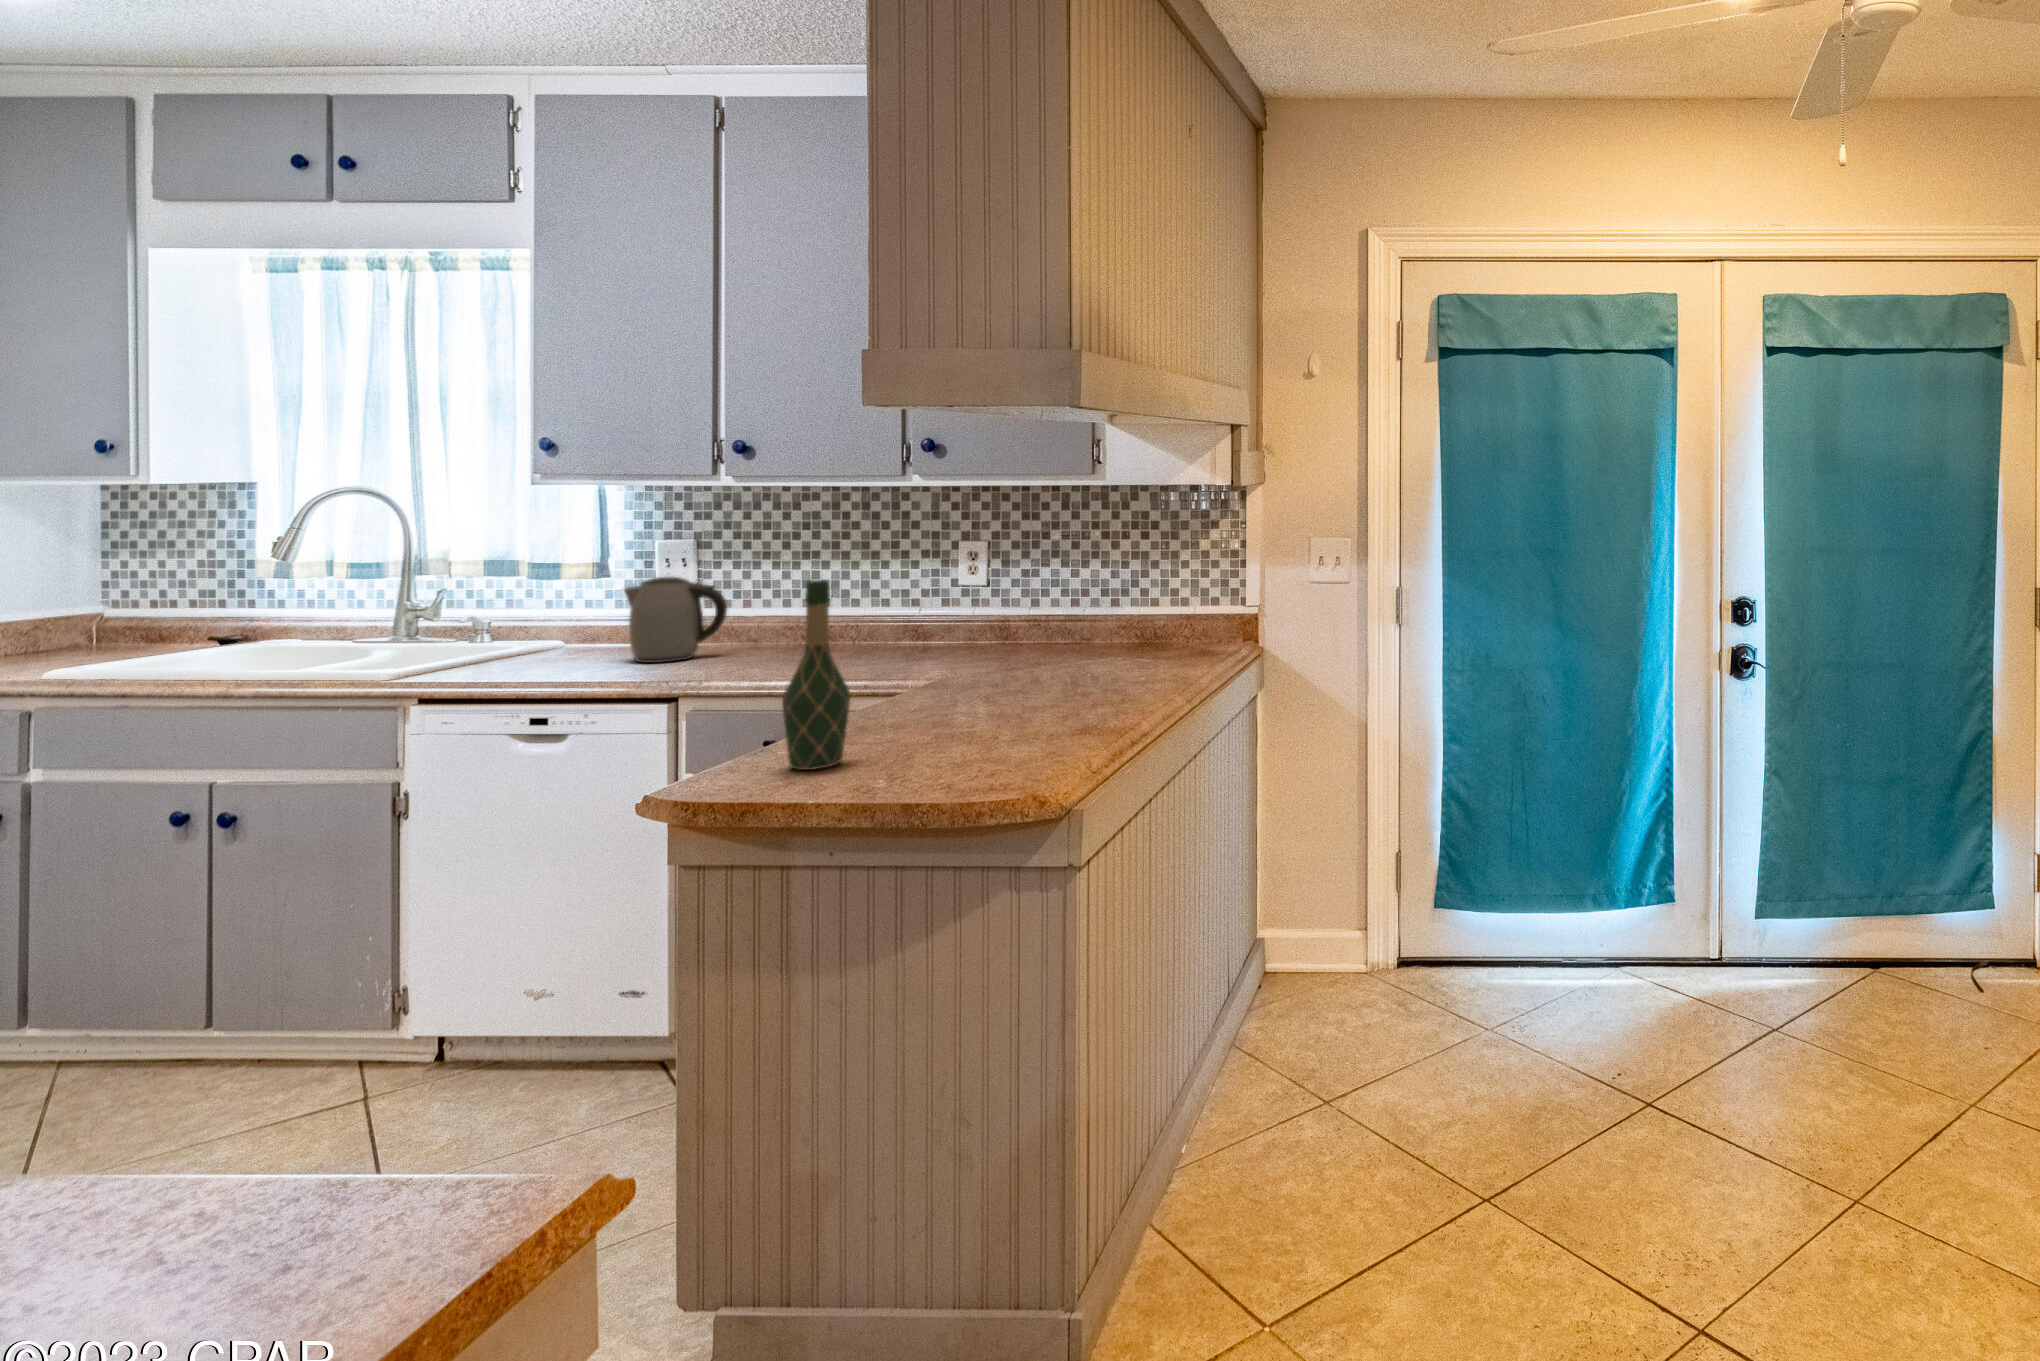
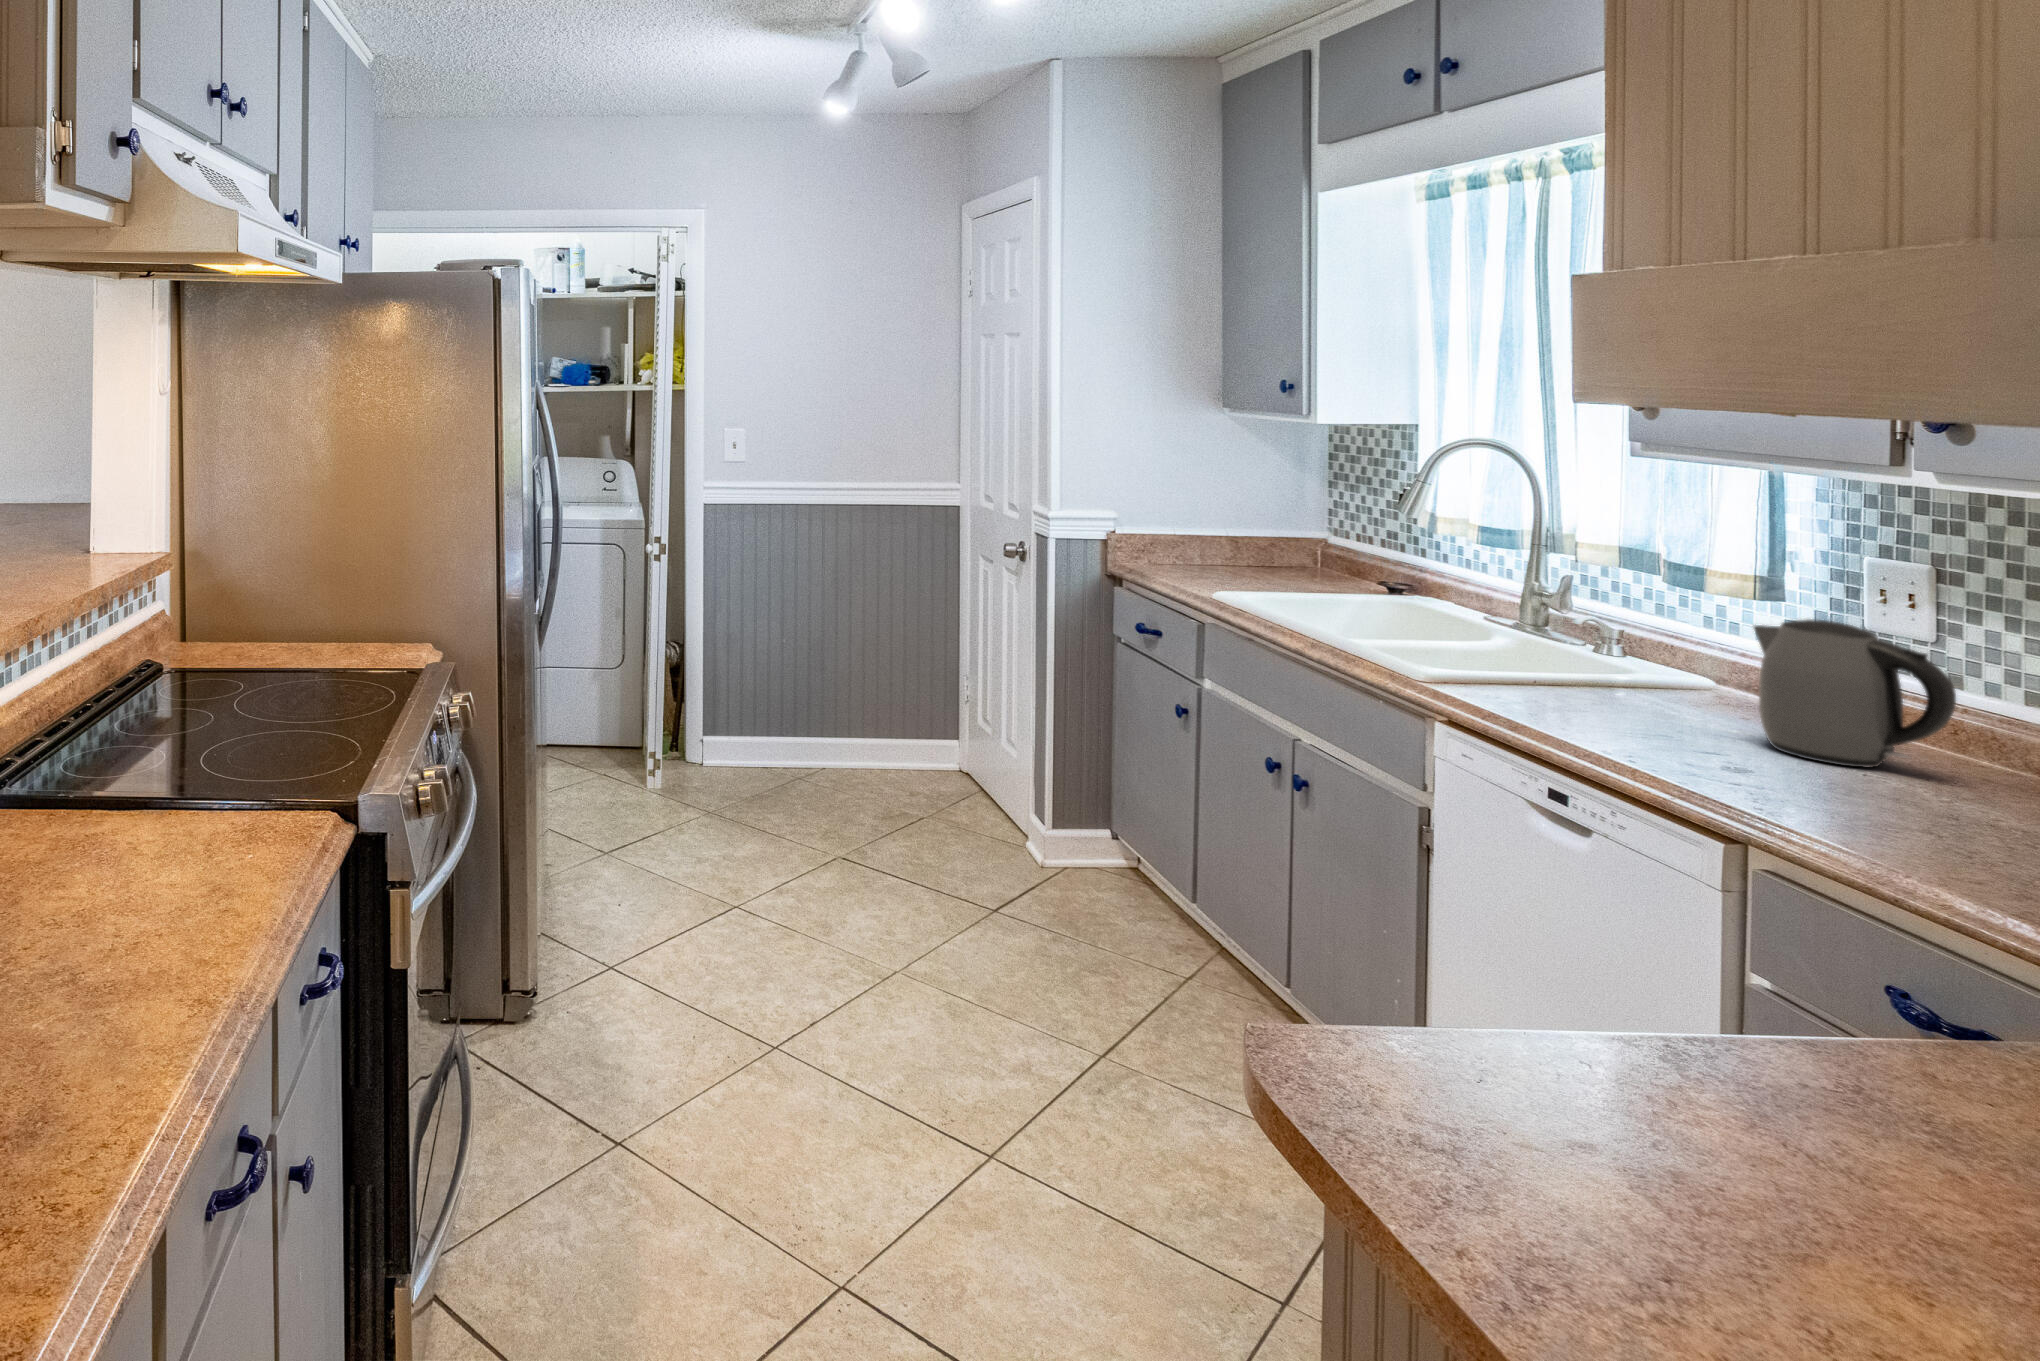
wine bottle: present [782,580,850,770] -> none [1593,724,1765,1143]

